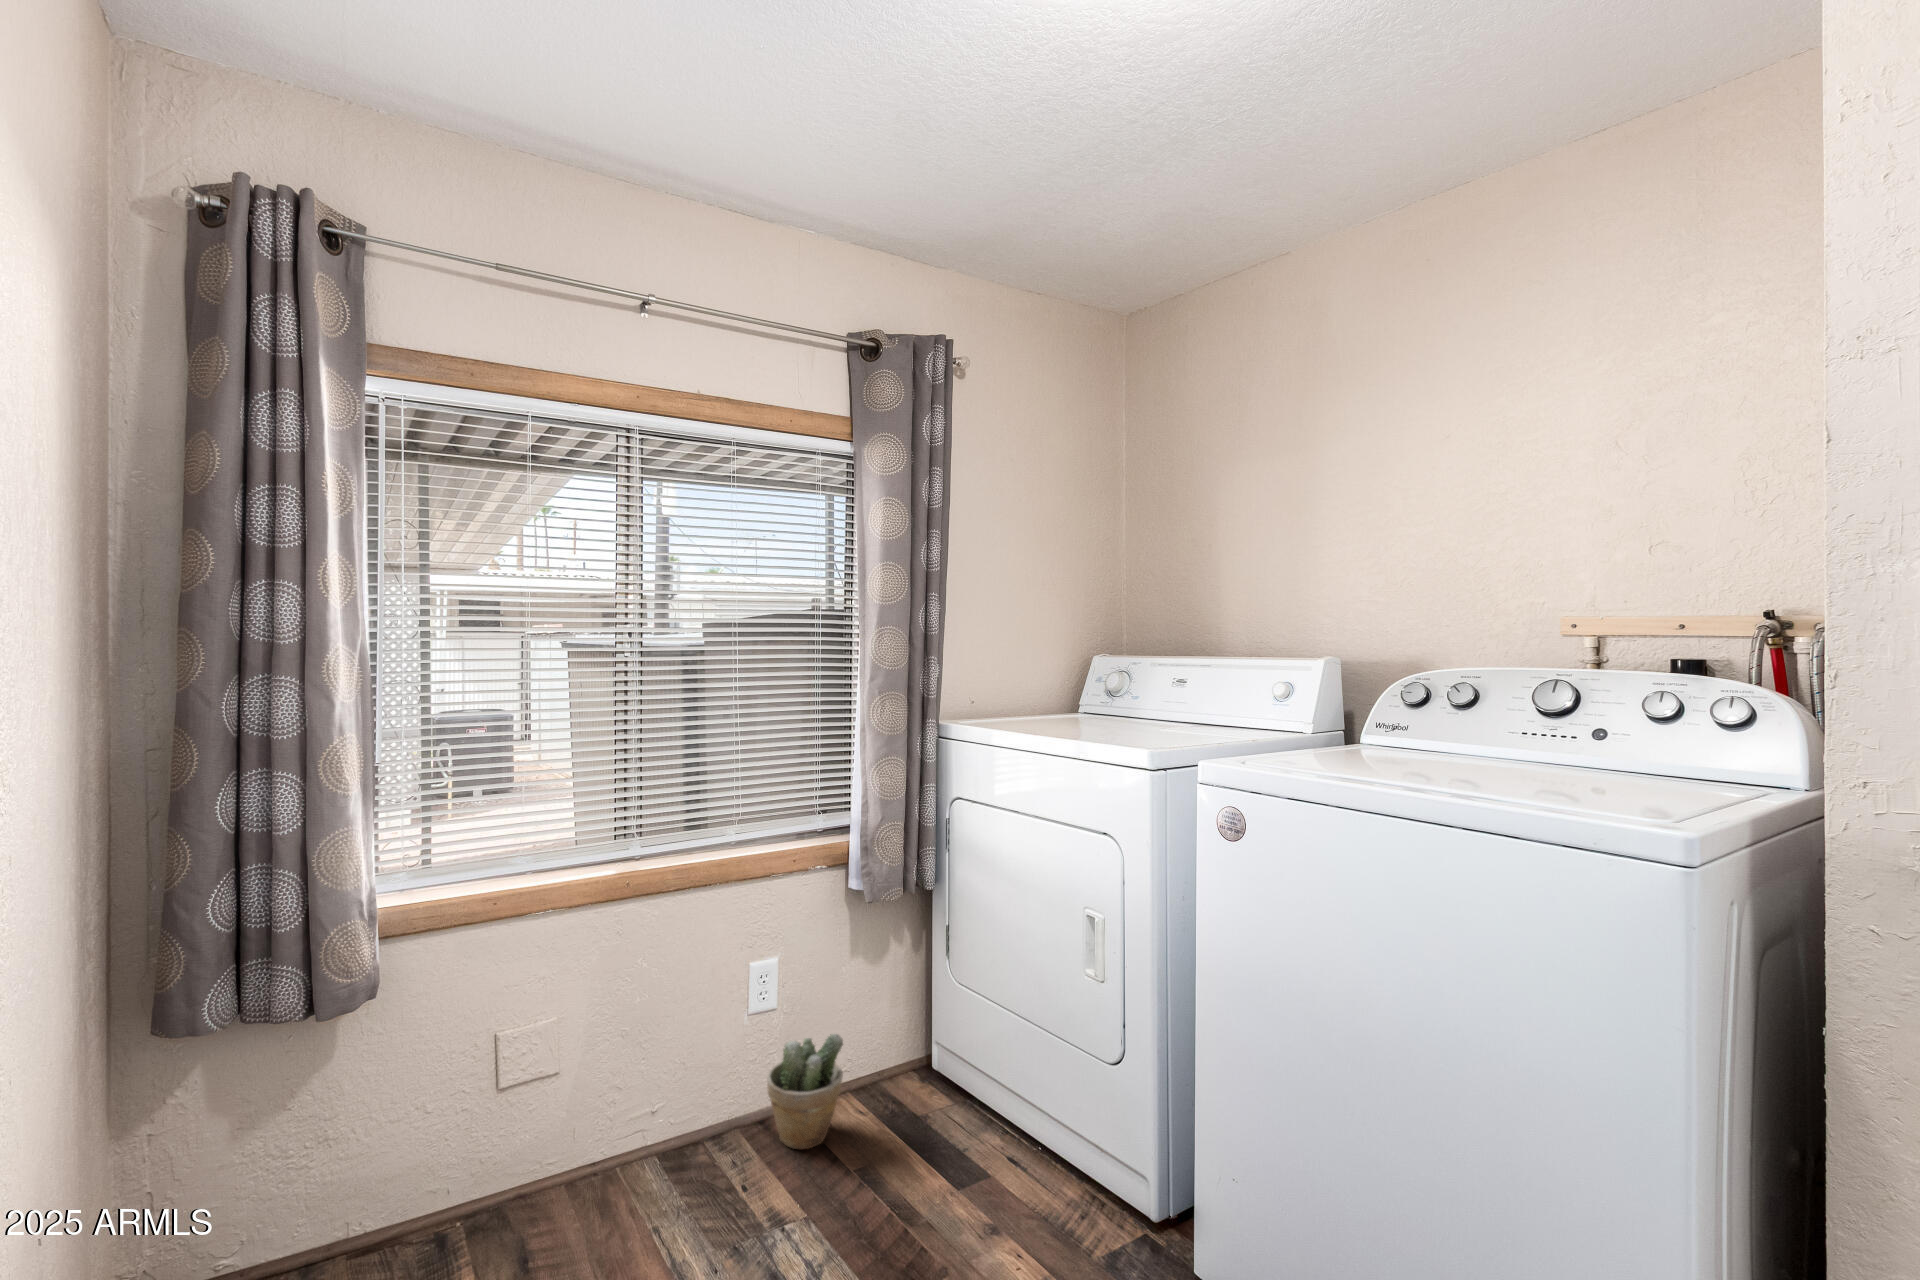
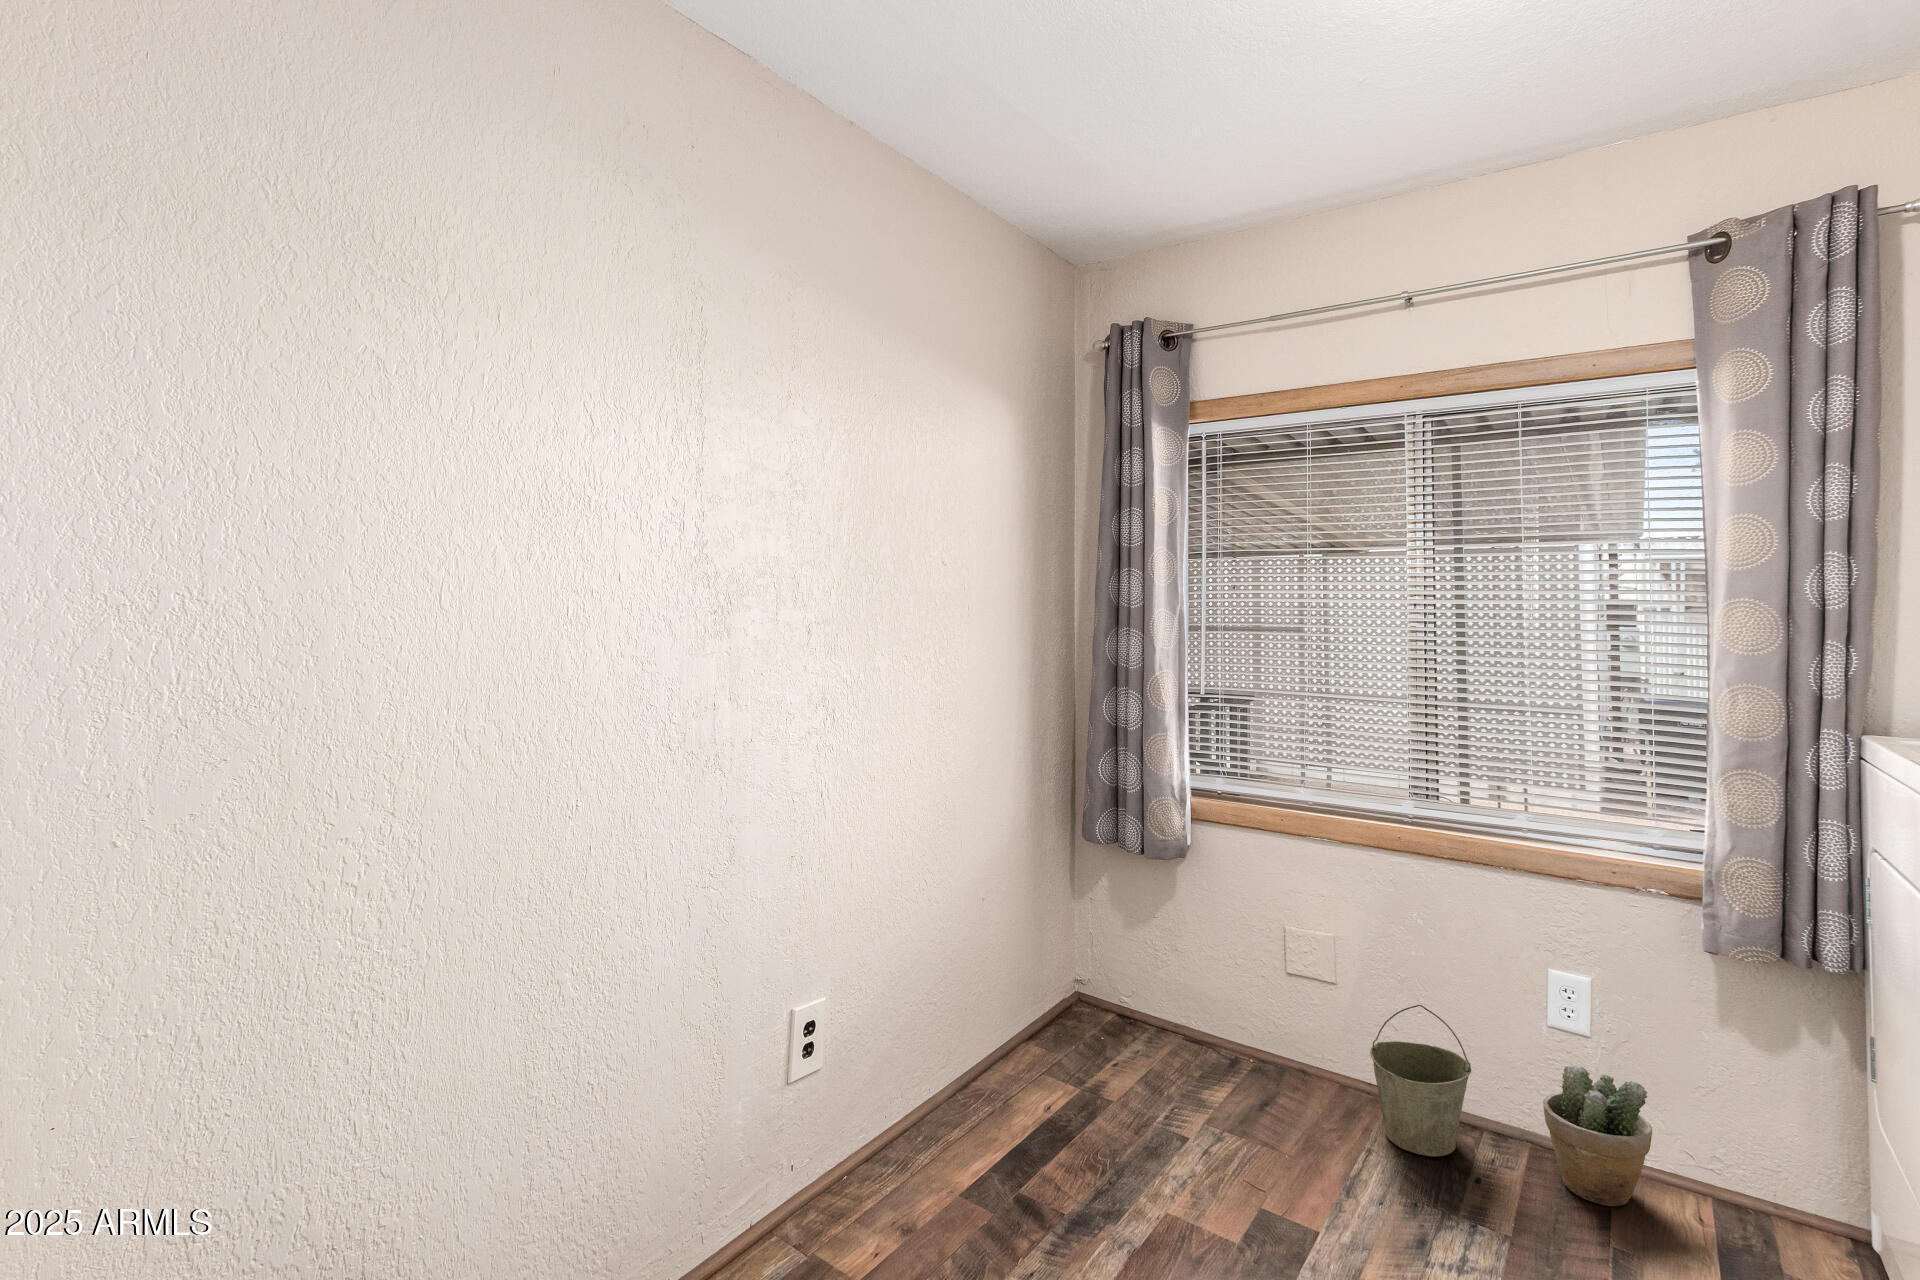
bucket: none [630,1051,725,1205] -> present [1370,1005,1471,1156]

